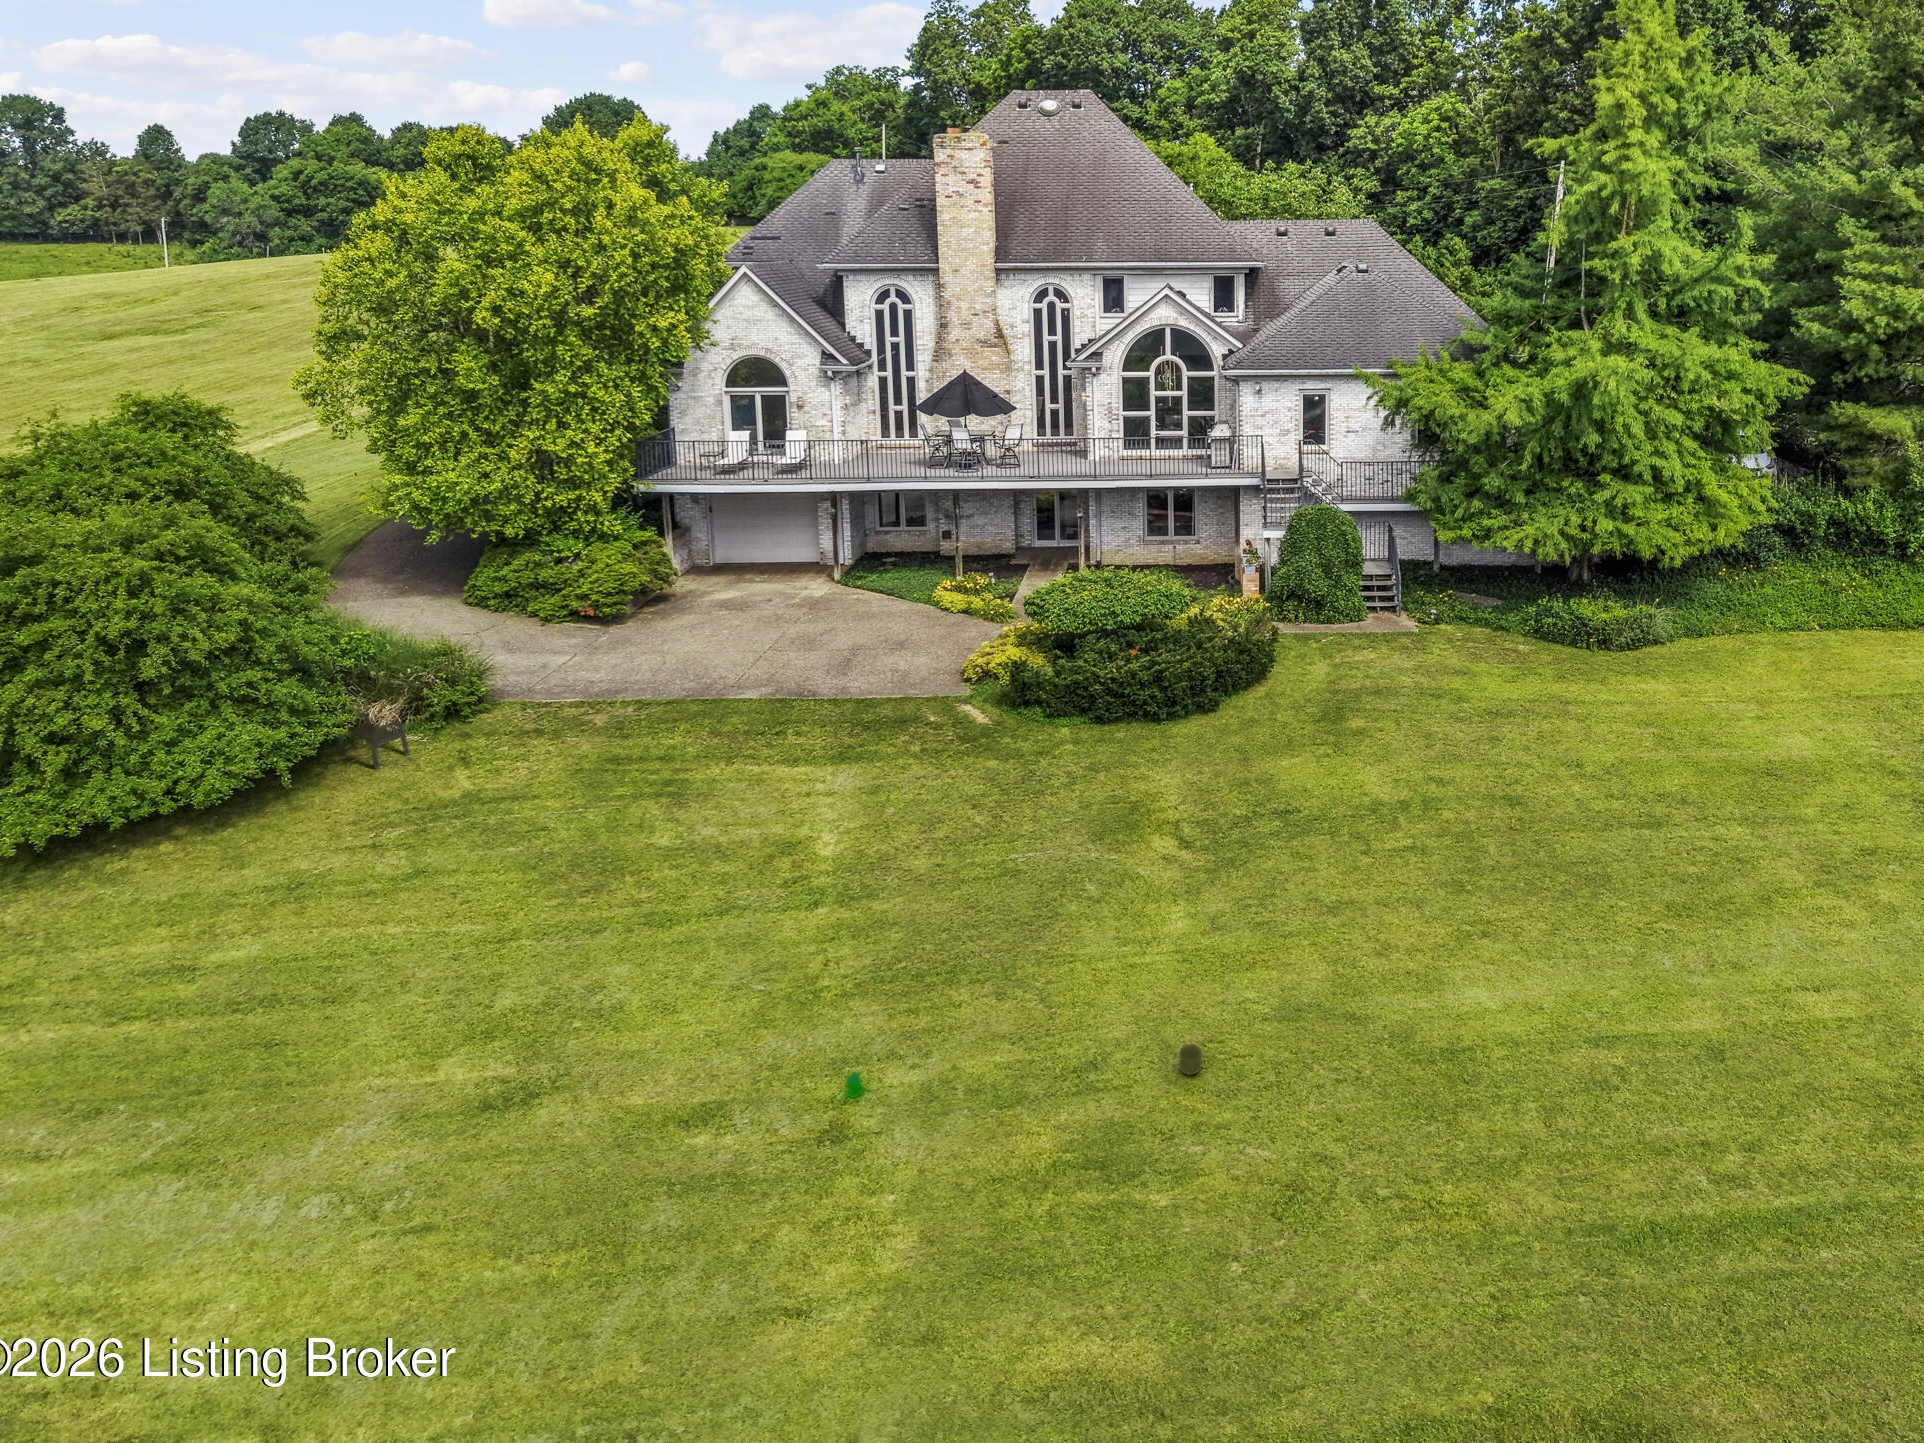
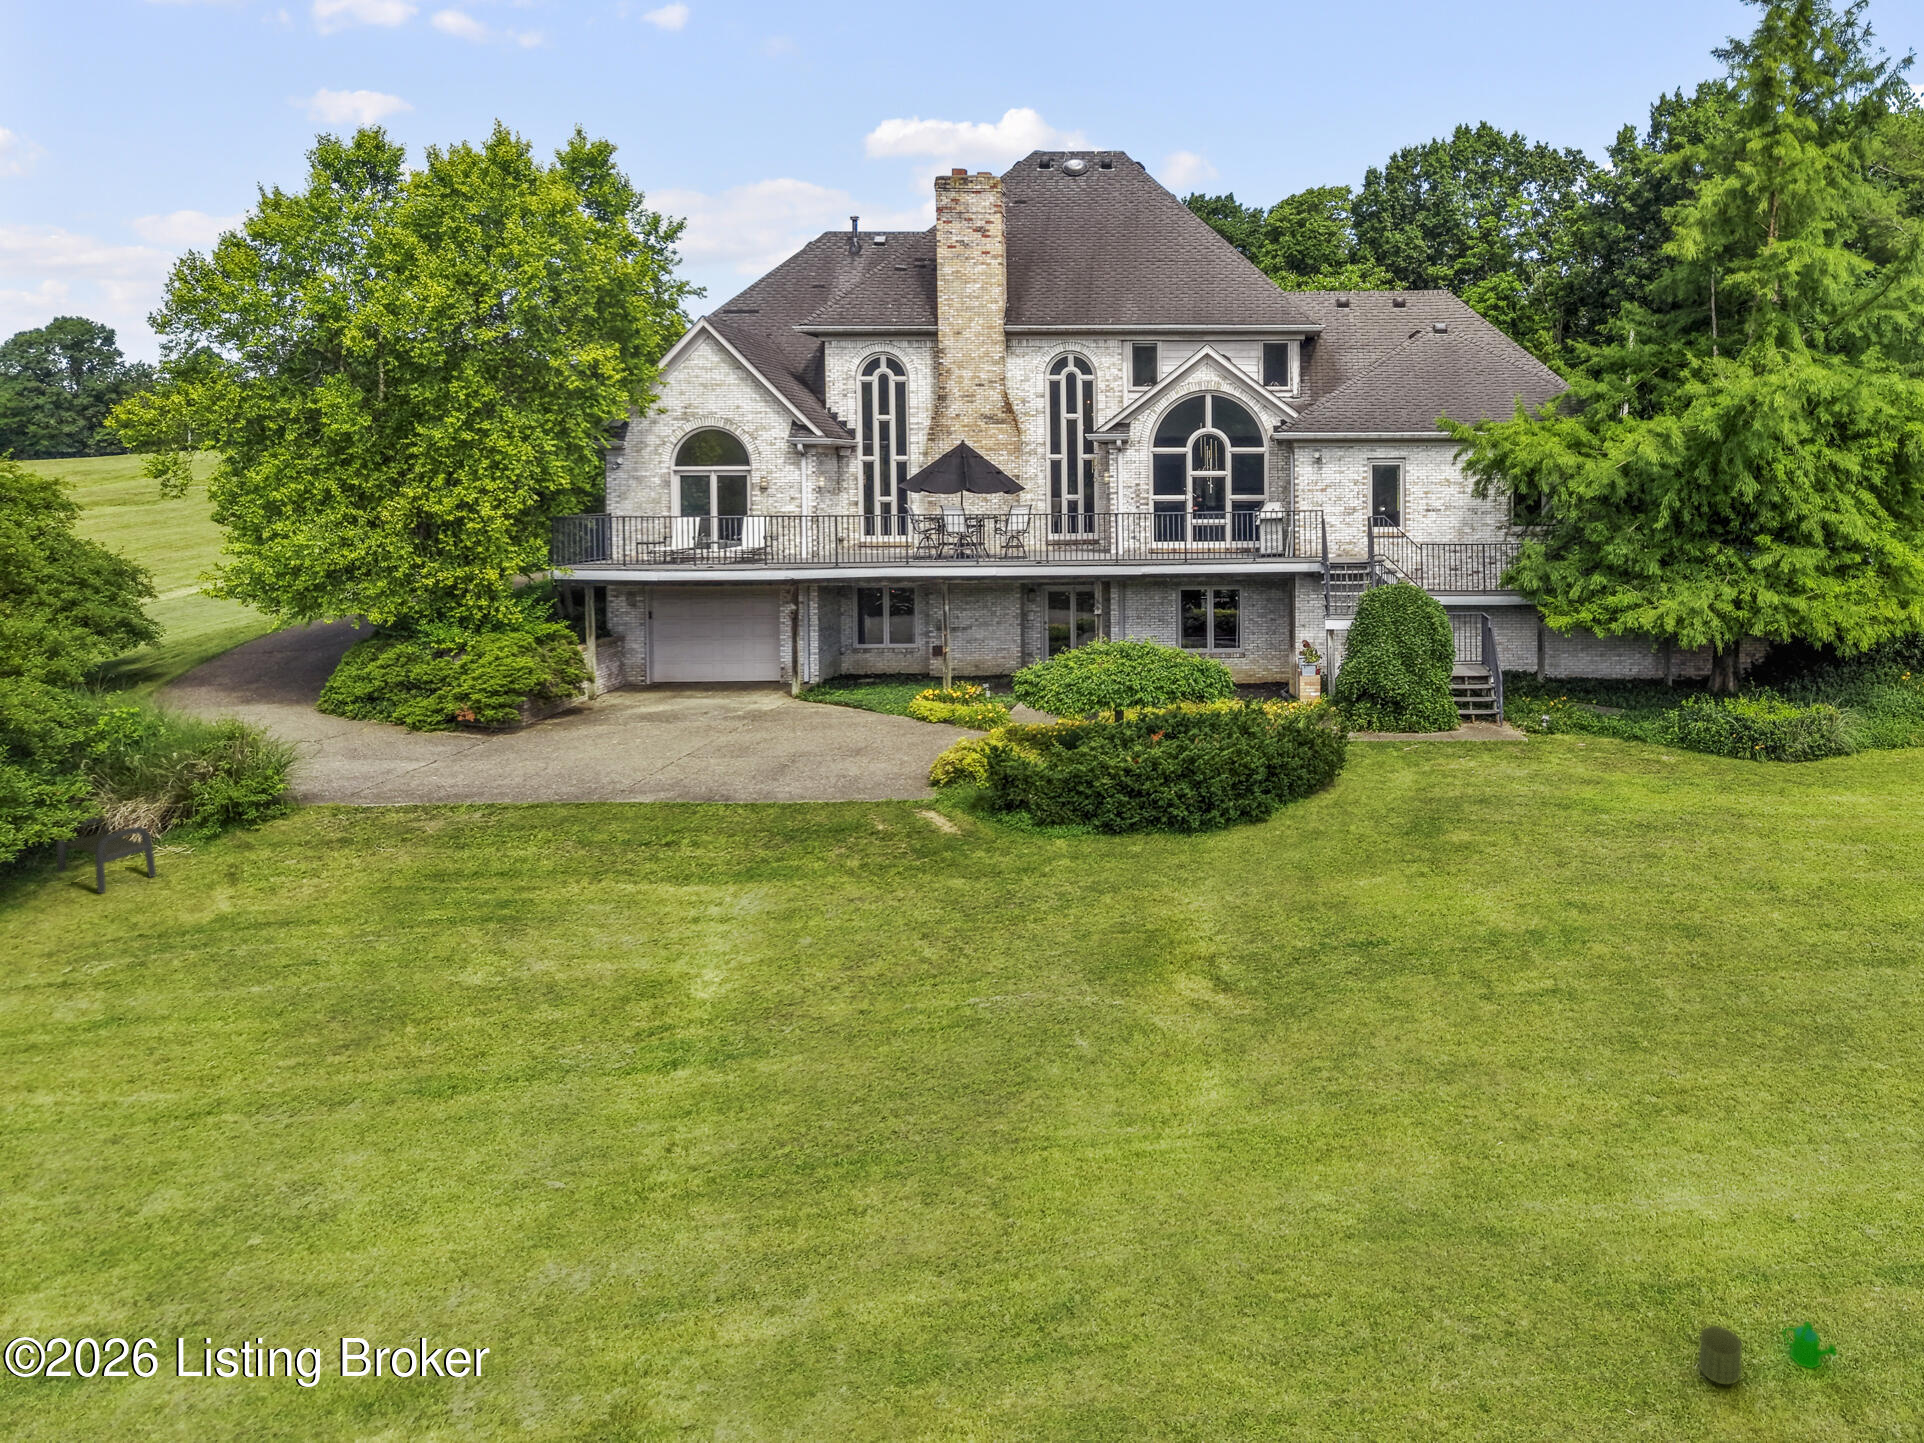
planter: present [1179,1044,1202,1075] -> present [1699,1326,1742,1384]
watering can: present [846,1072,864,1098] -> present [1782,1322,1837,1369]

